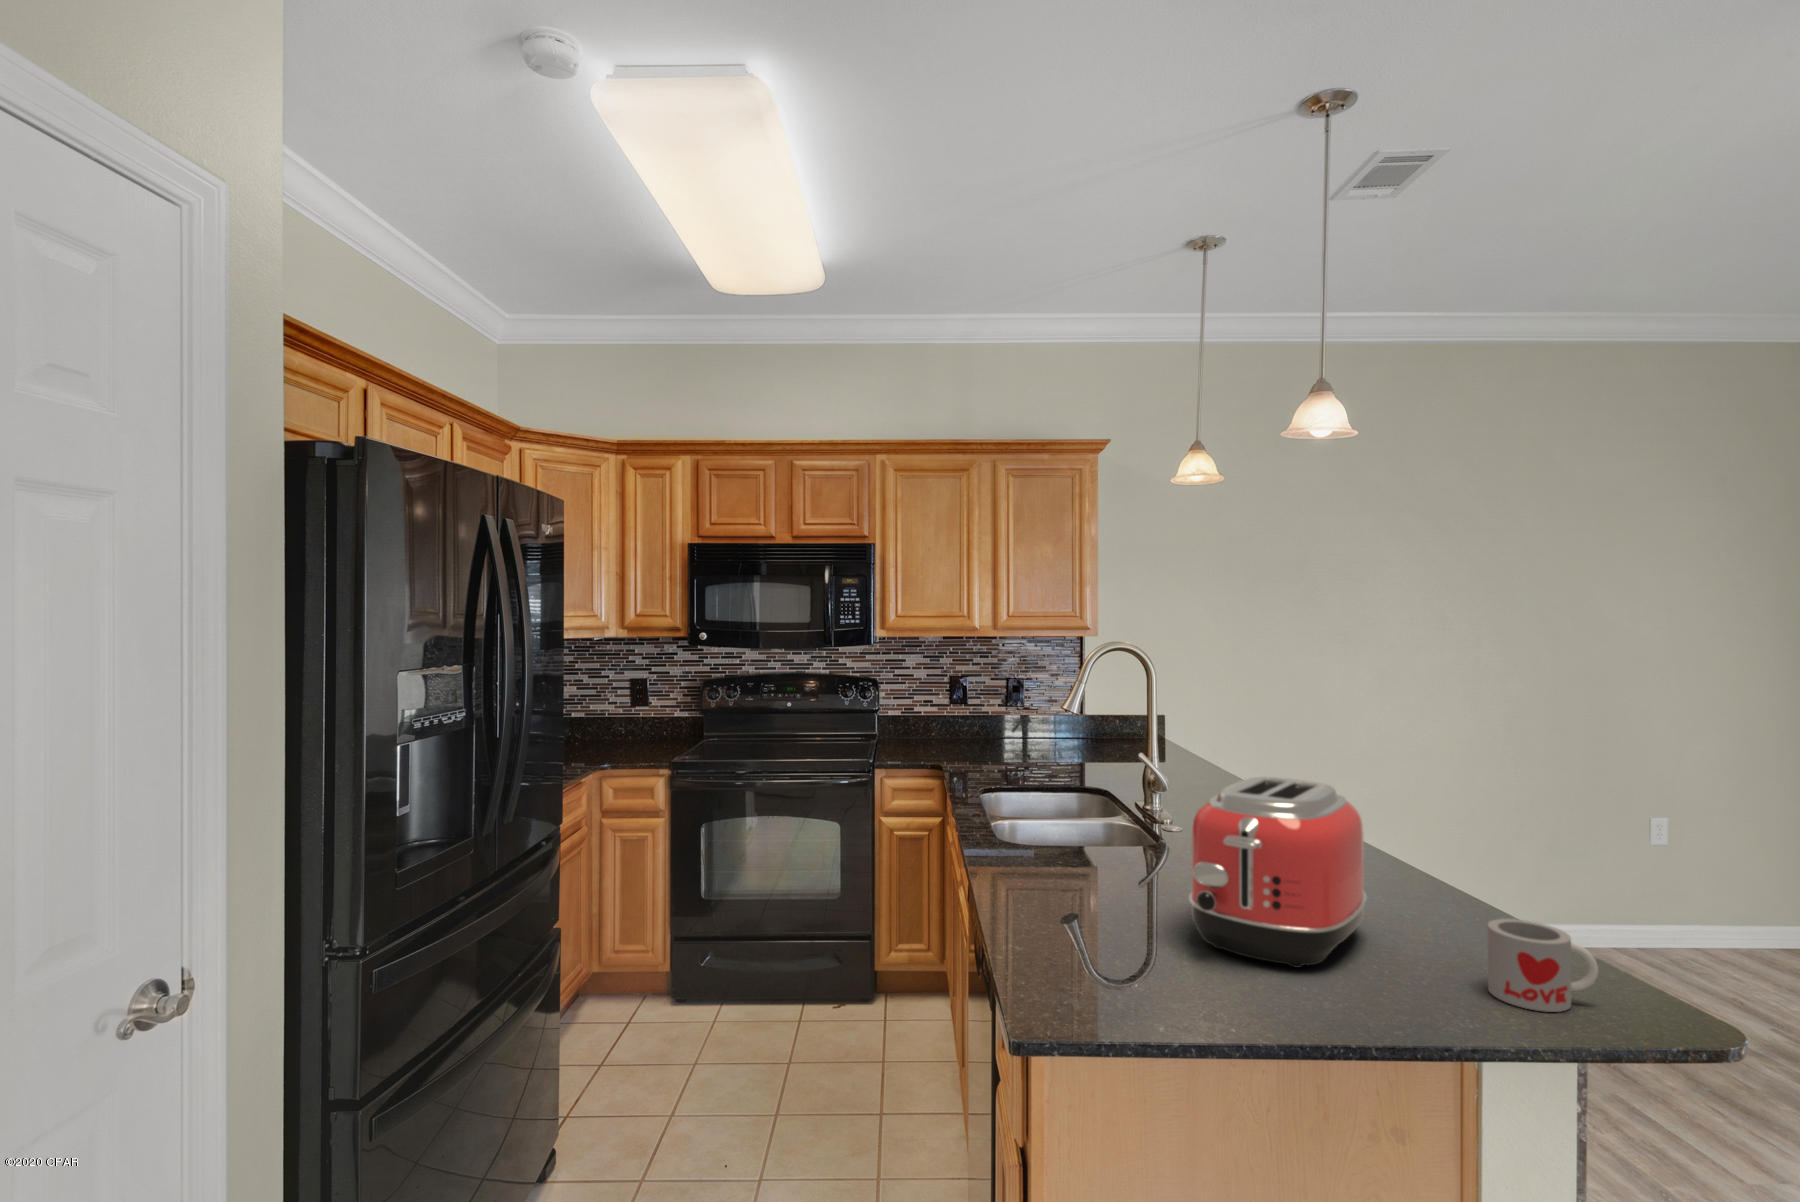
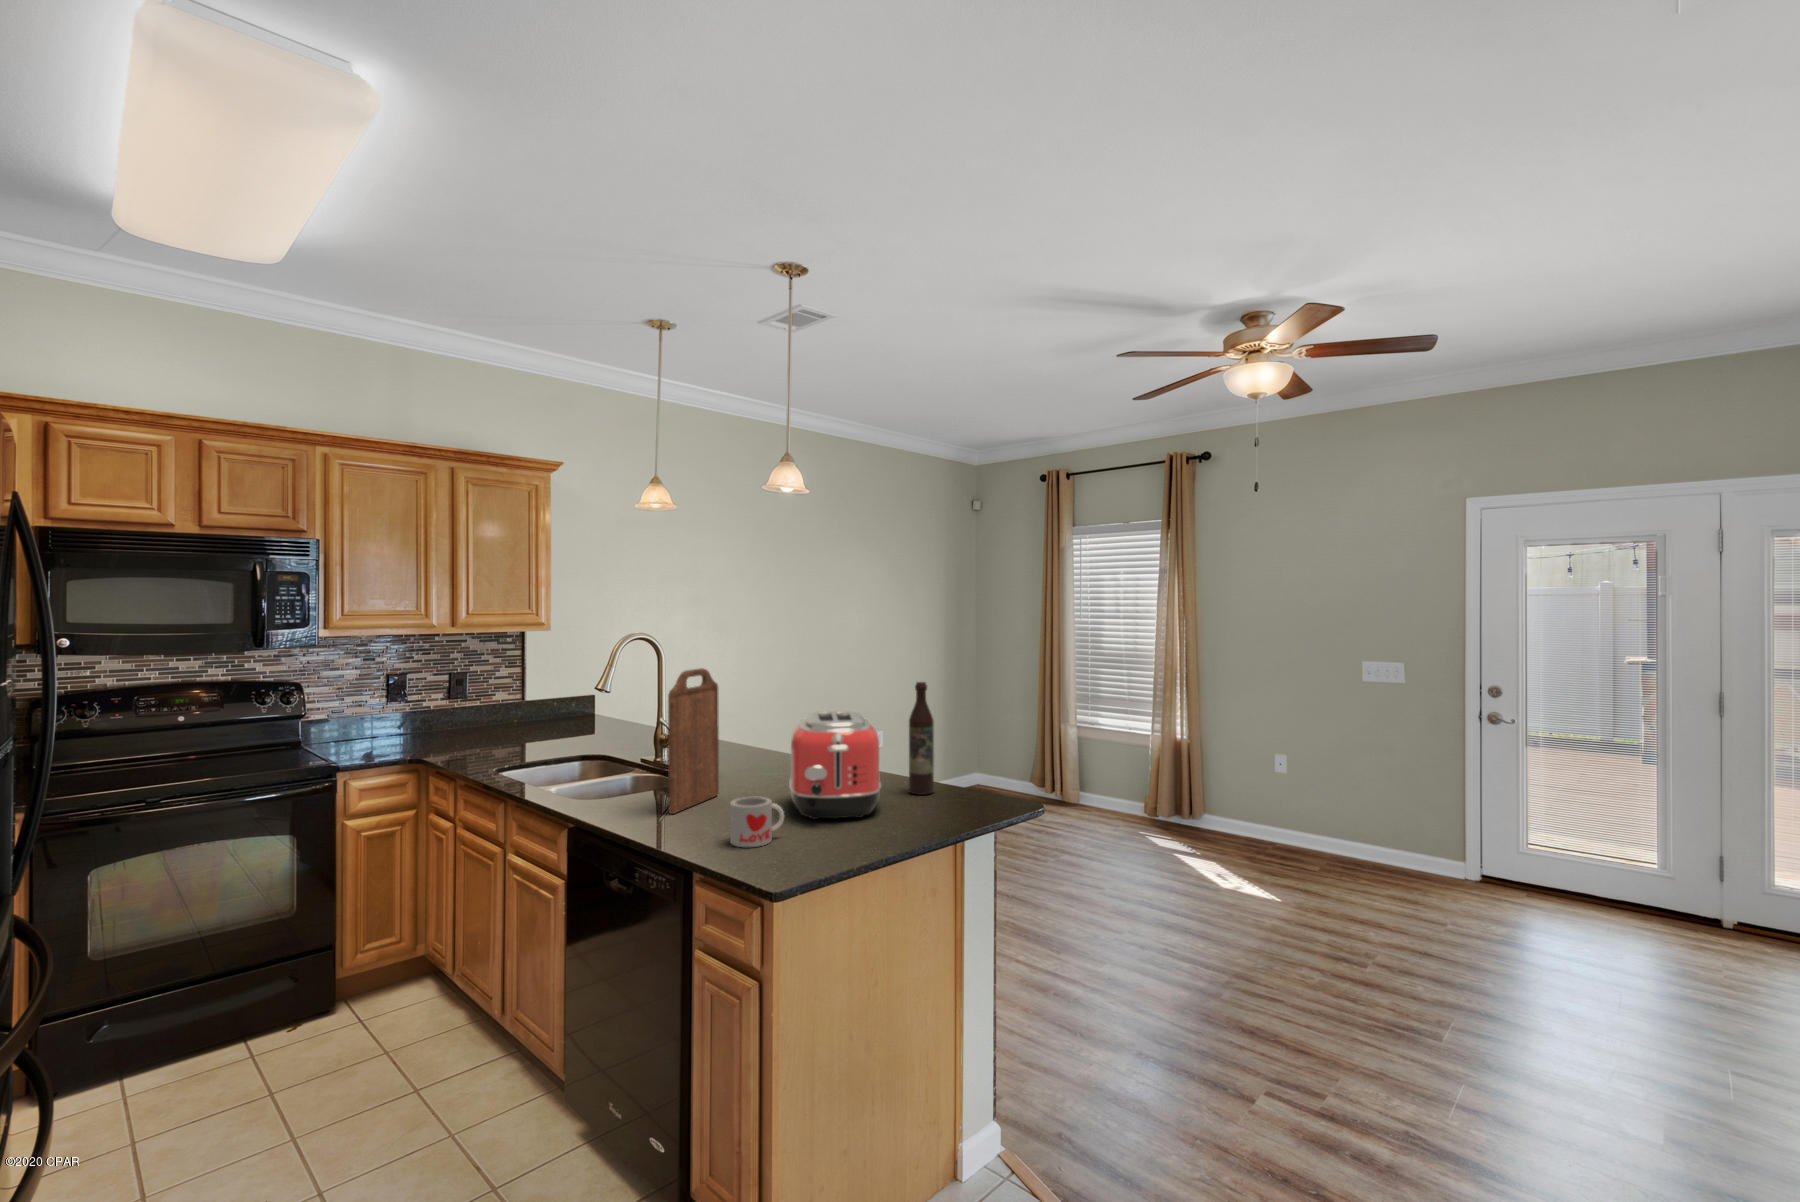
cutting board: none [1048,693,1142,887] -> present [668,668,719,814]
wine bottle: none [1445,748,1499,960] -> present [909,682,934,795]
mug: present [1488,919,1598,1012] -> present [730,797,784,847]

